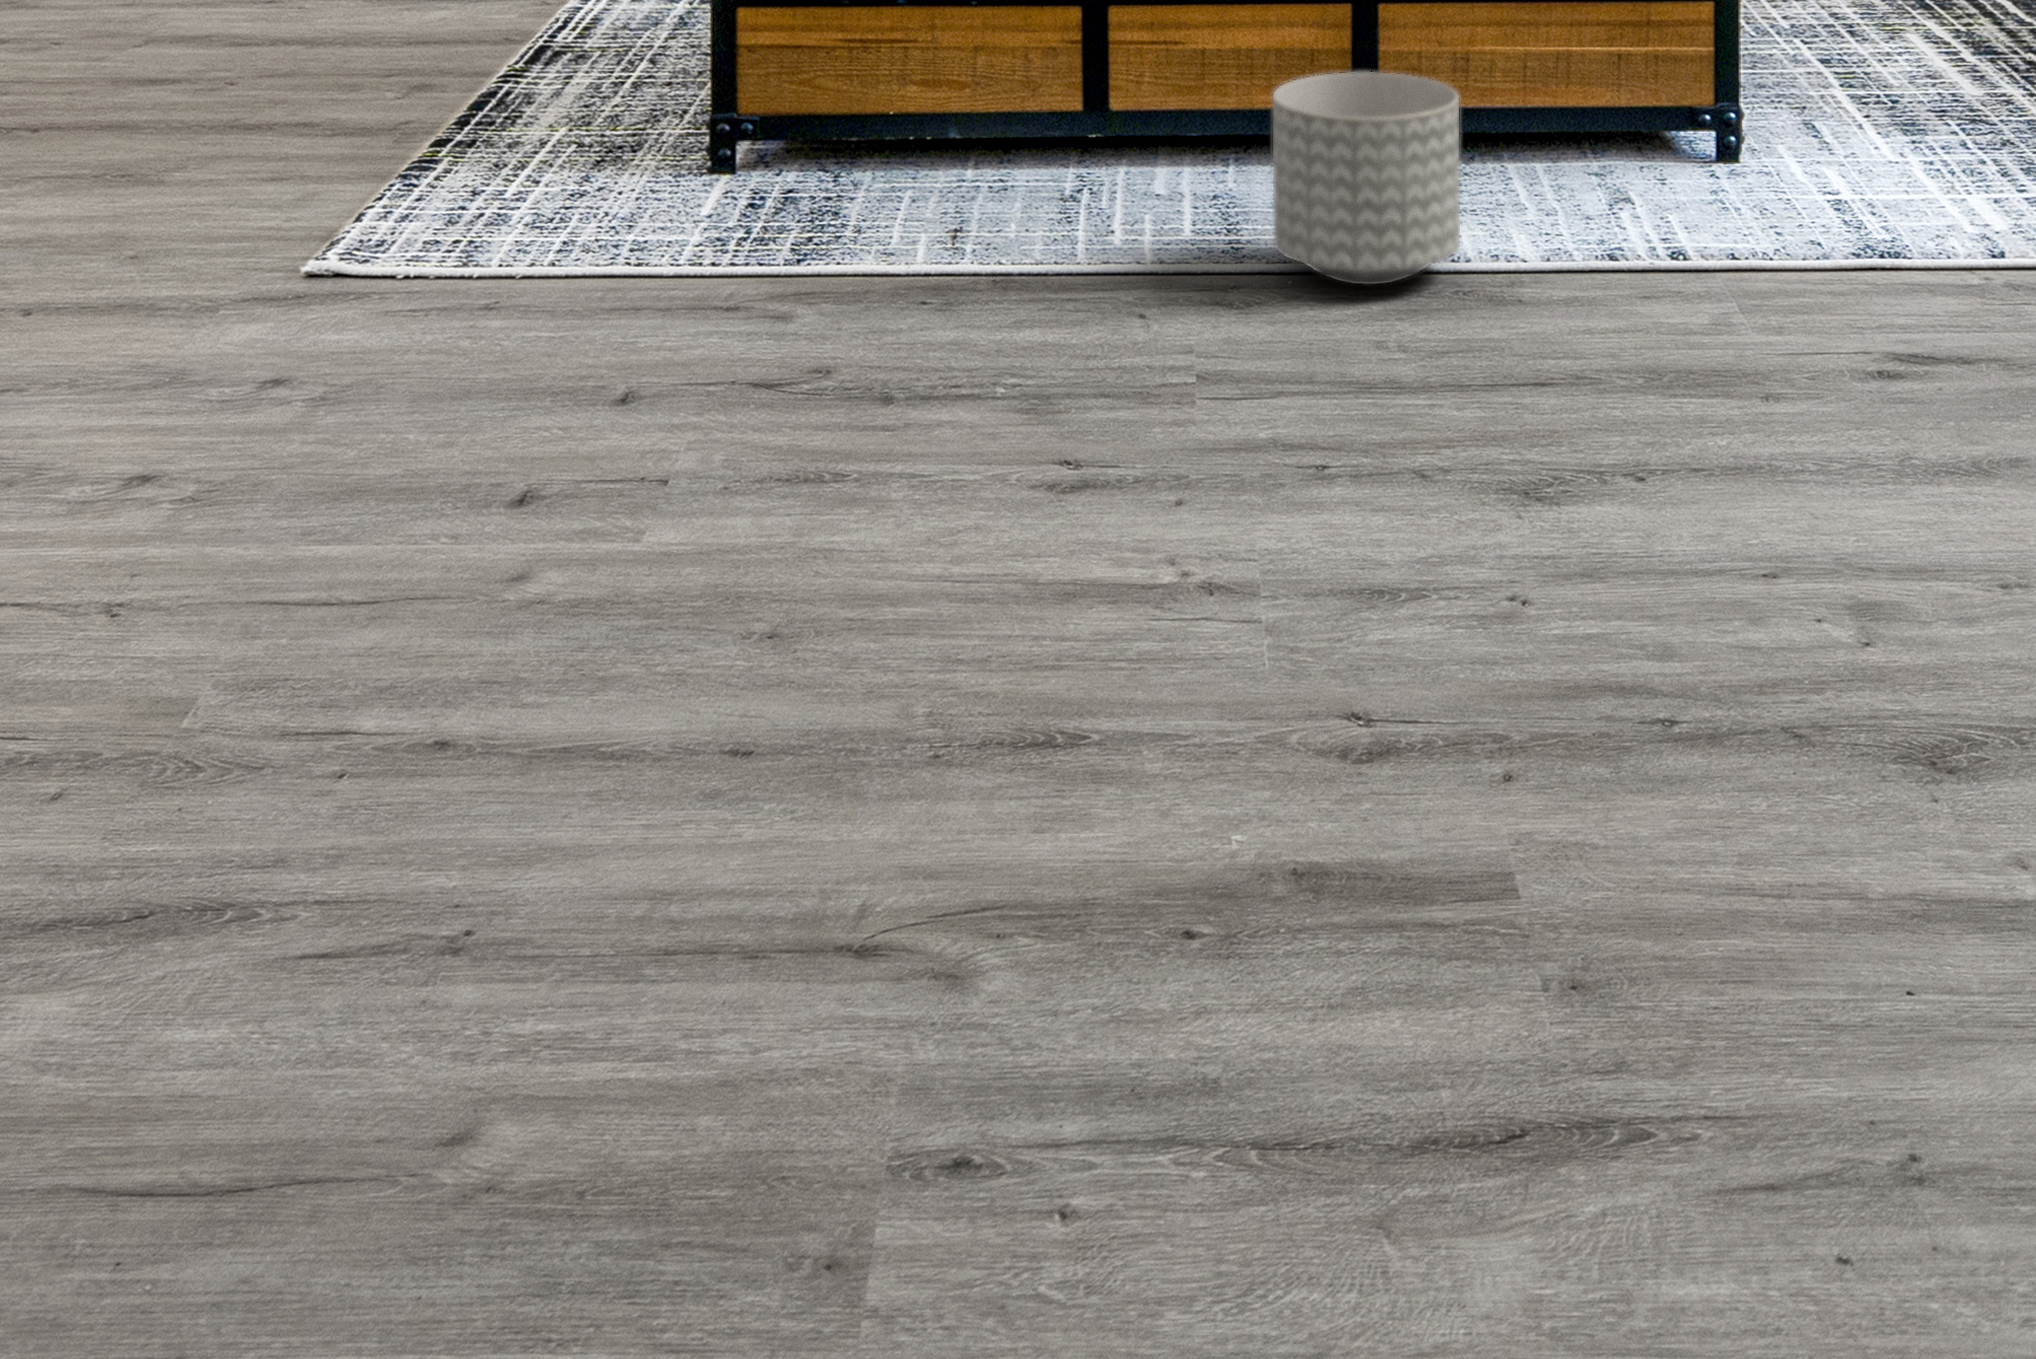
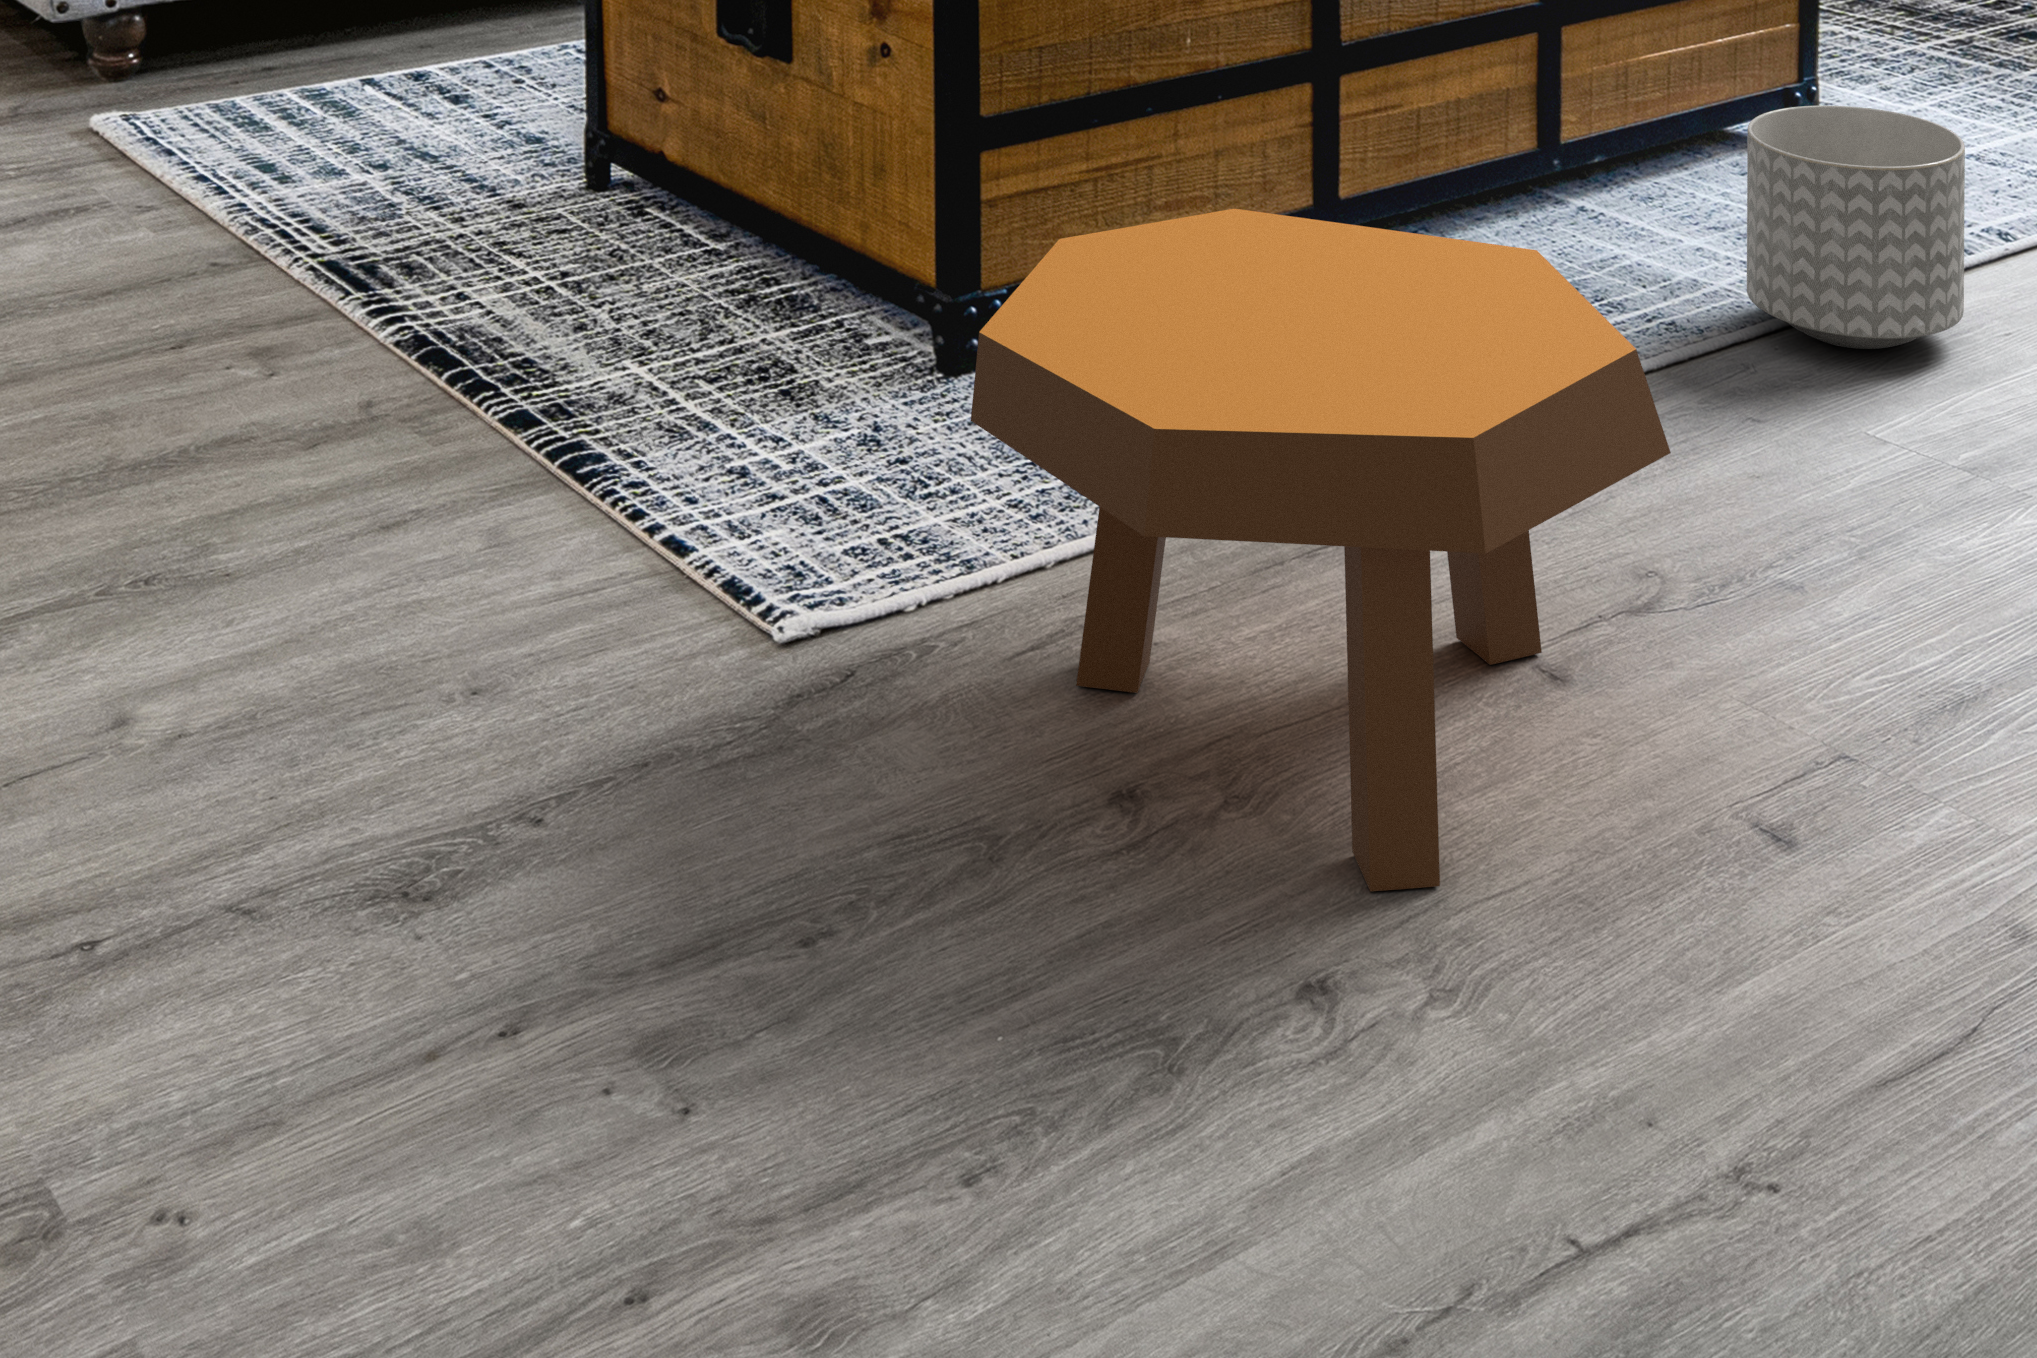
footstool: none [221,26,724,437] -> present [971,209,1671,891]

